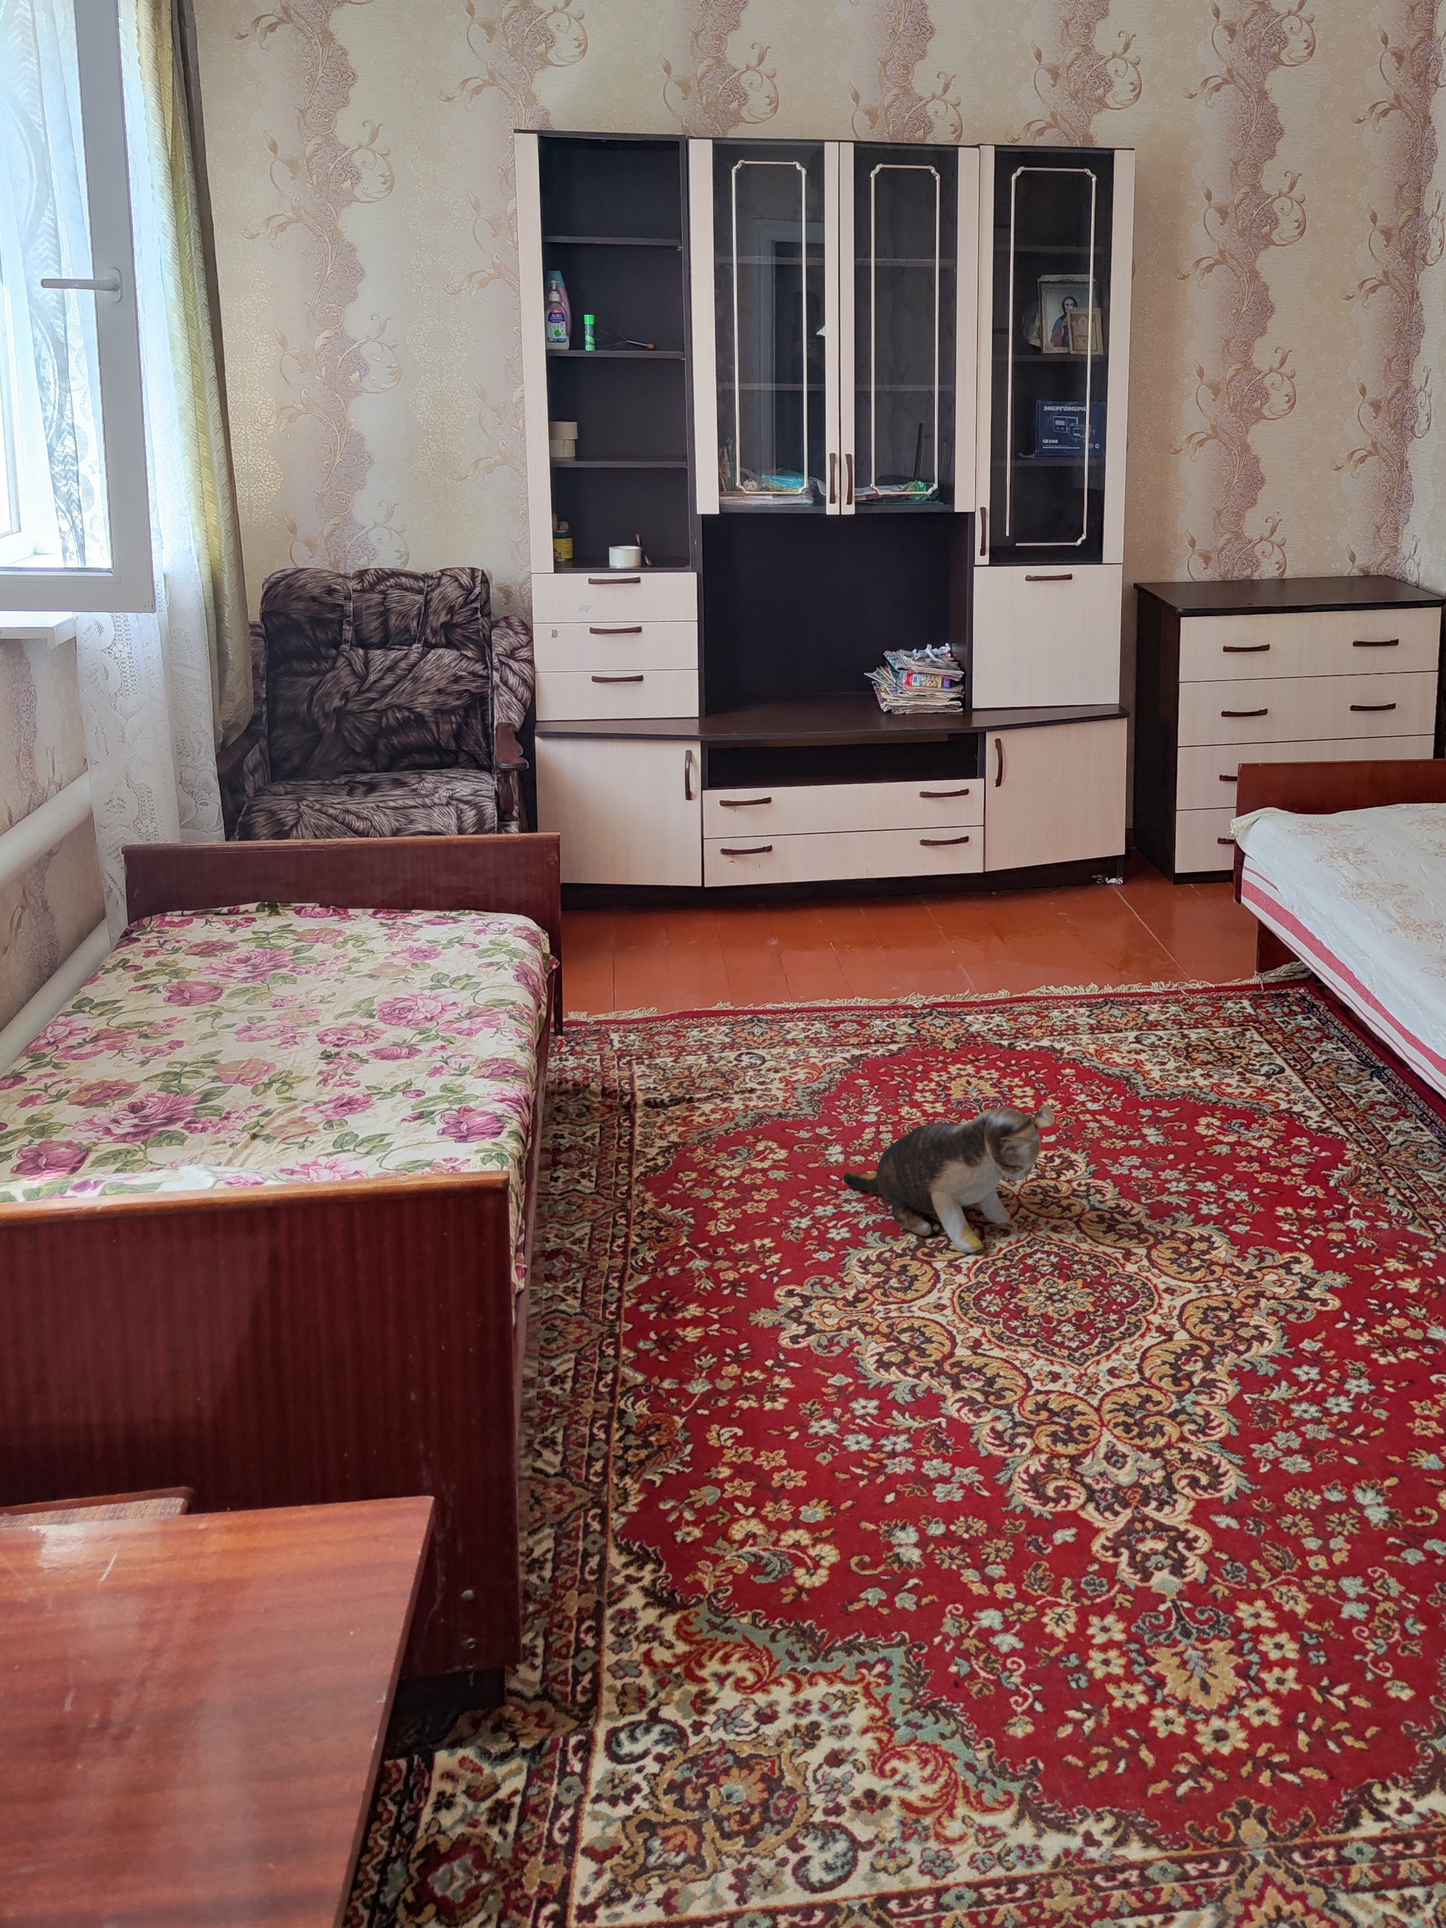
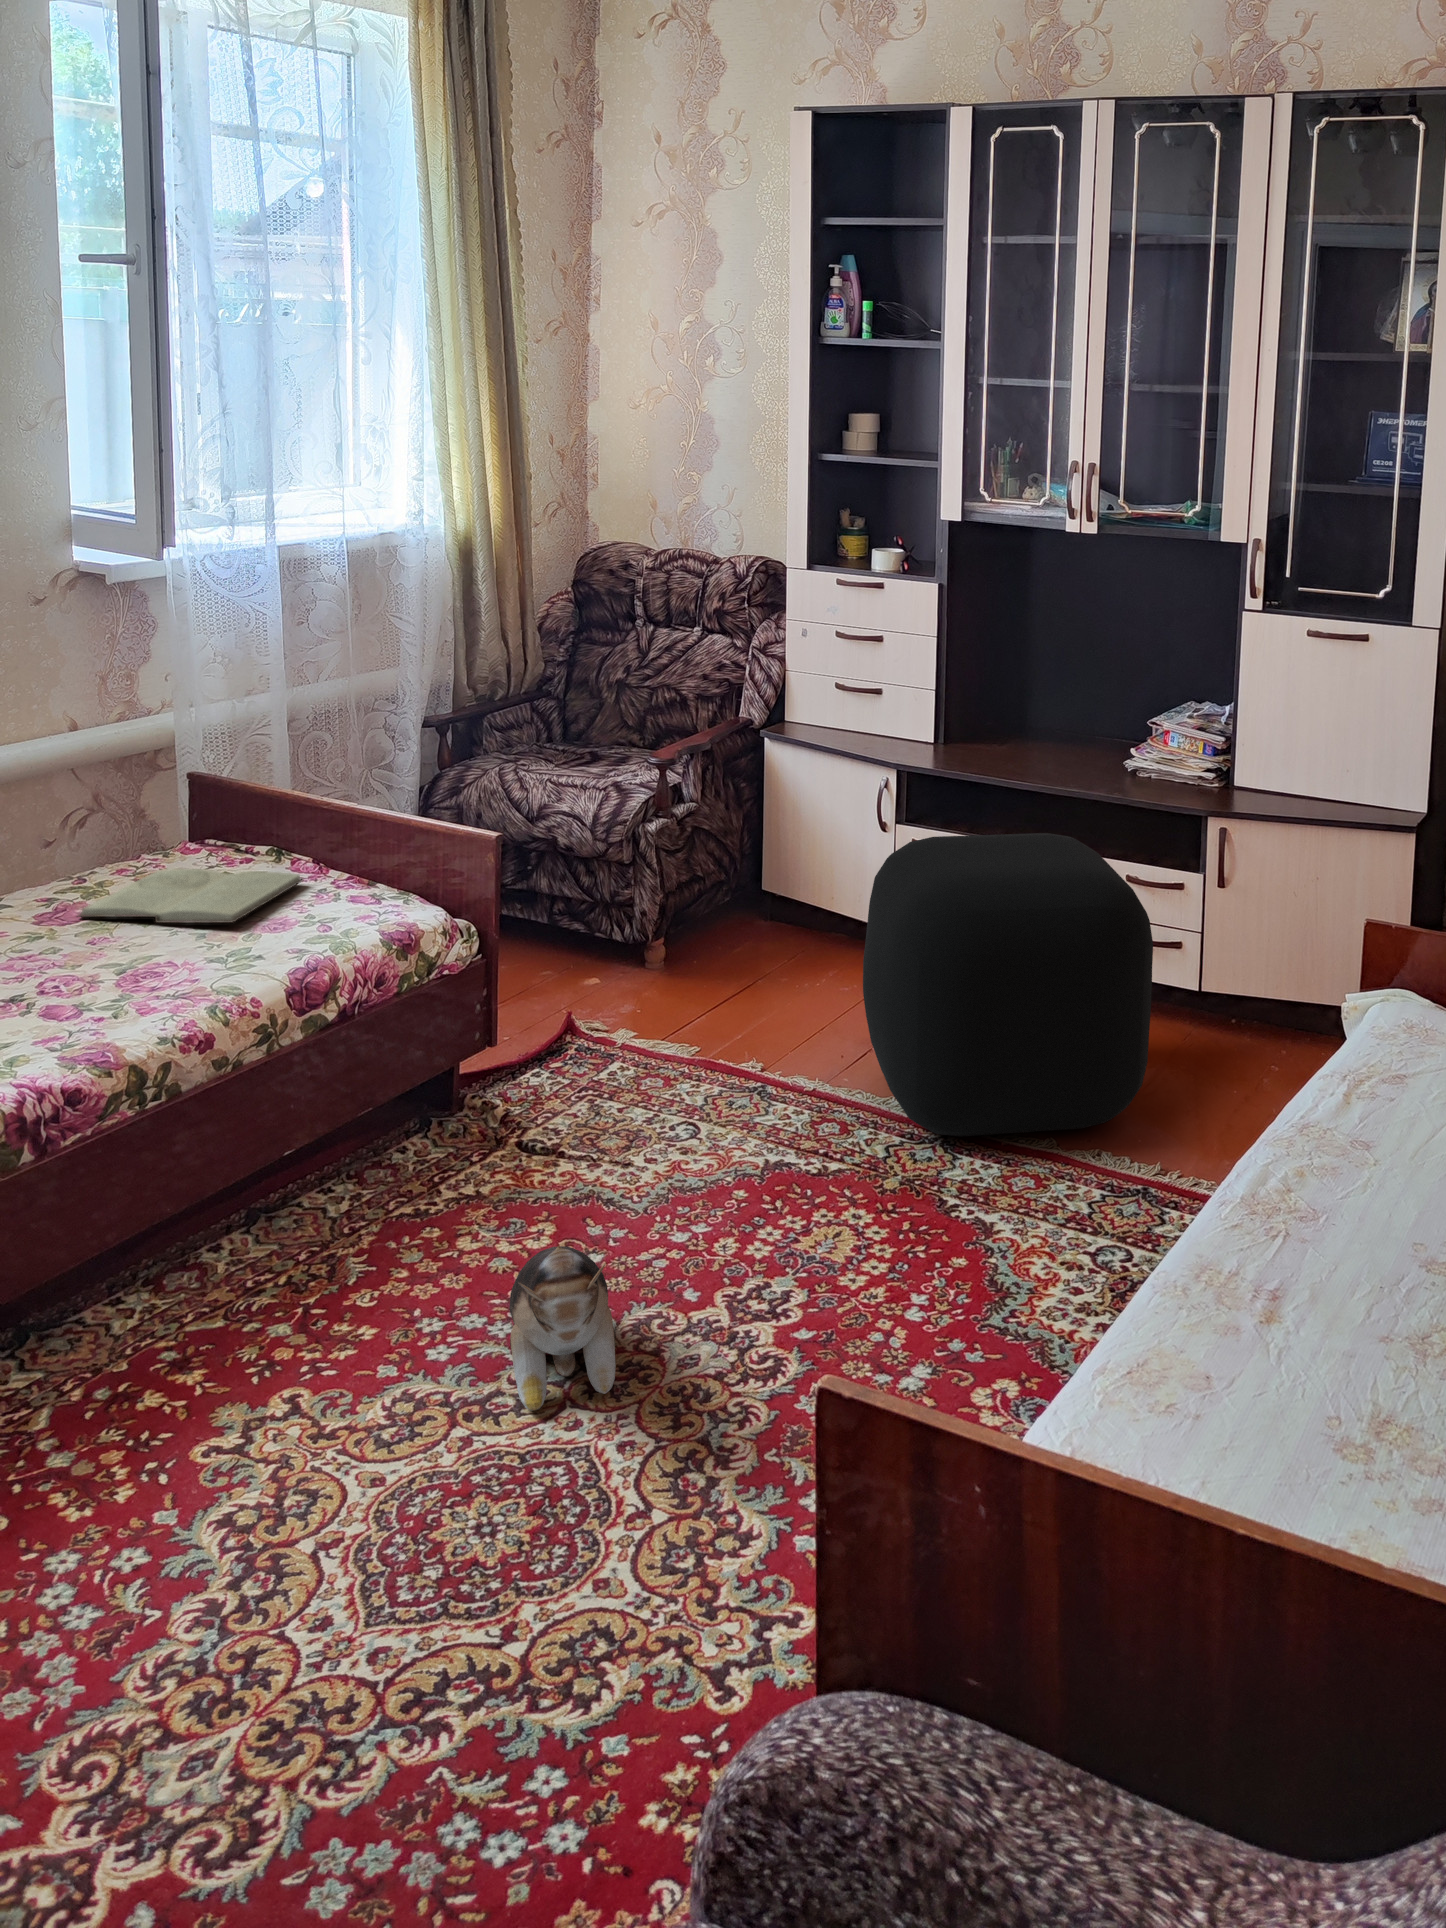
ottoman: none [808,757,1059,1006] -> present [863,833,1153,1137]
book: none [178,915,375,1001] -> present [78,869,302,923]

